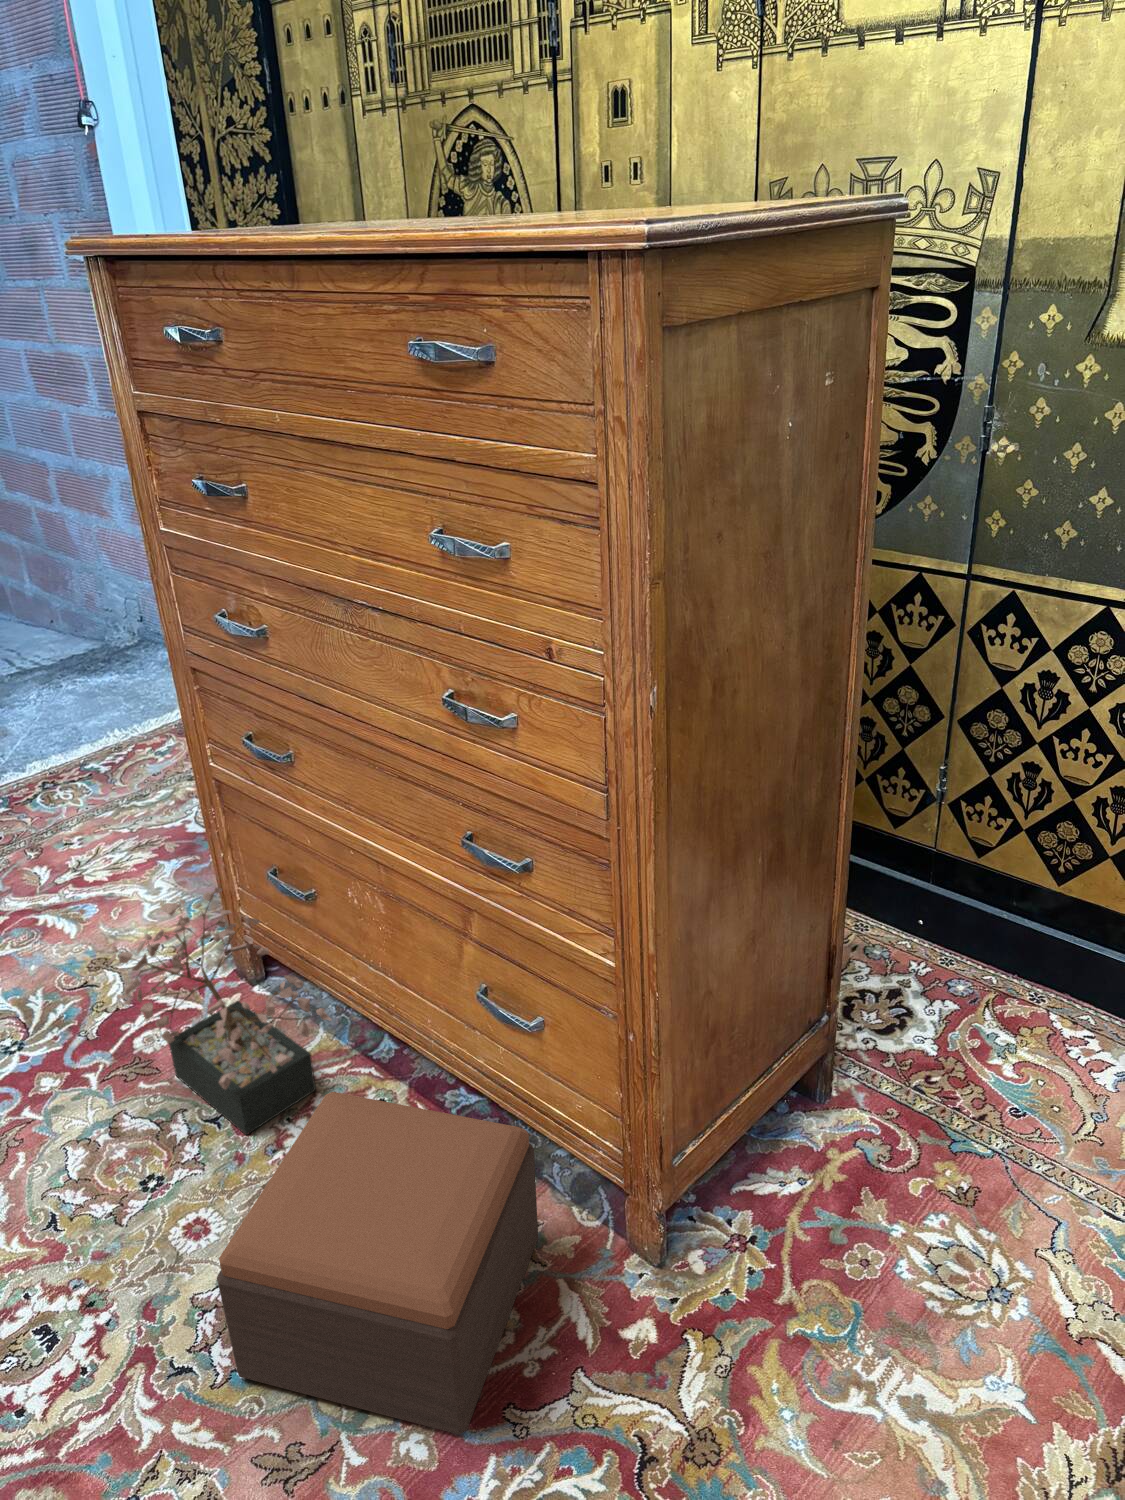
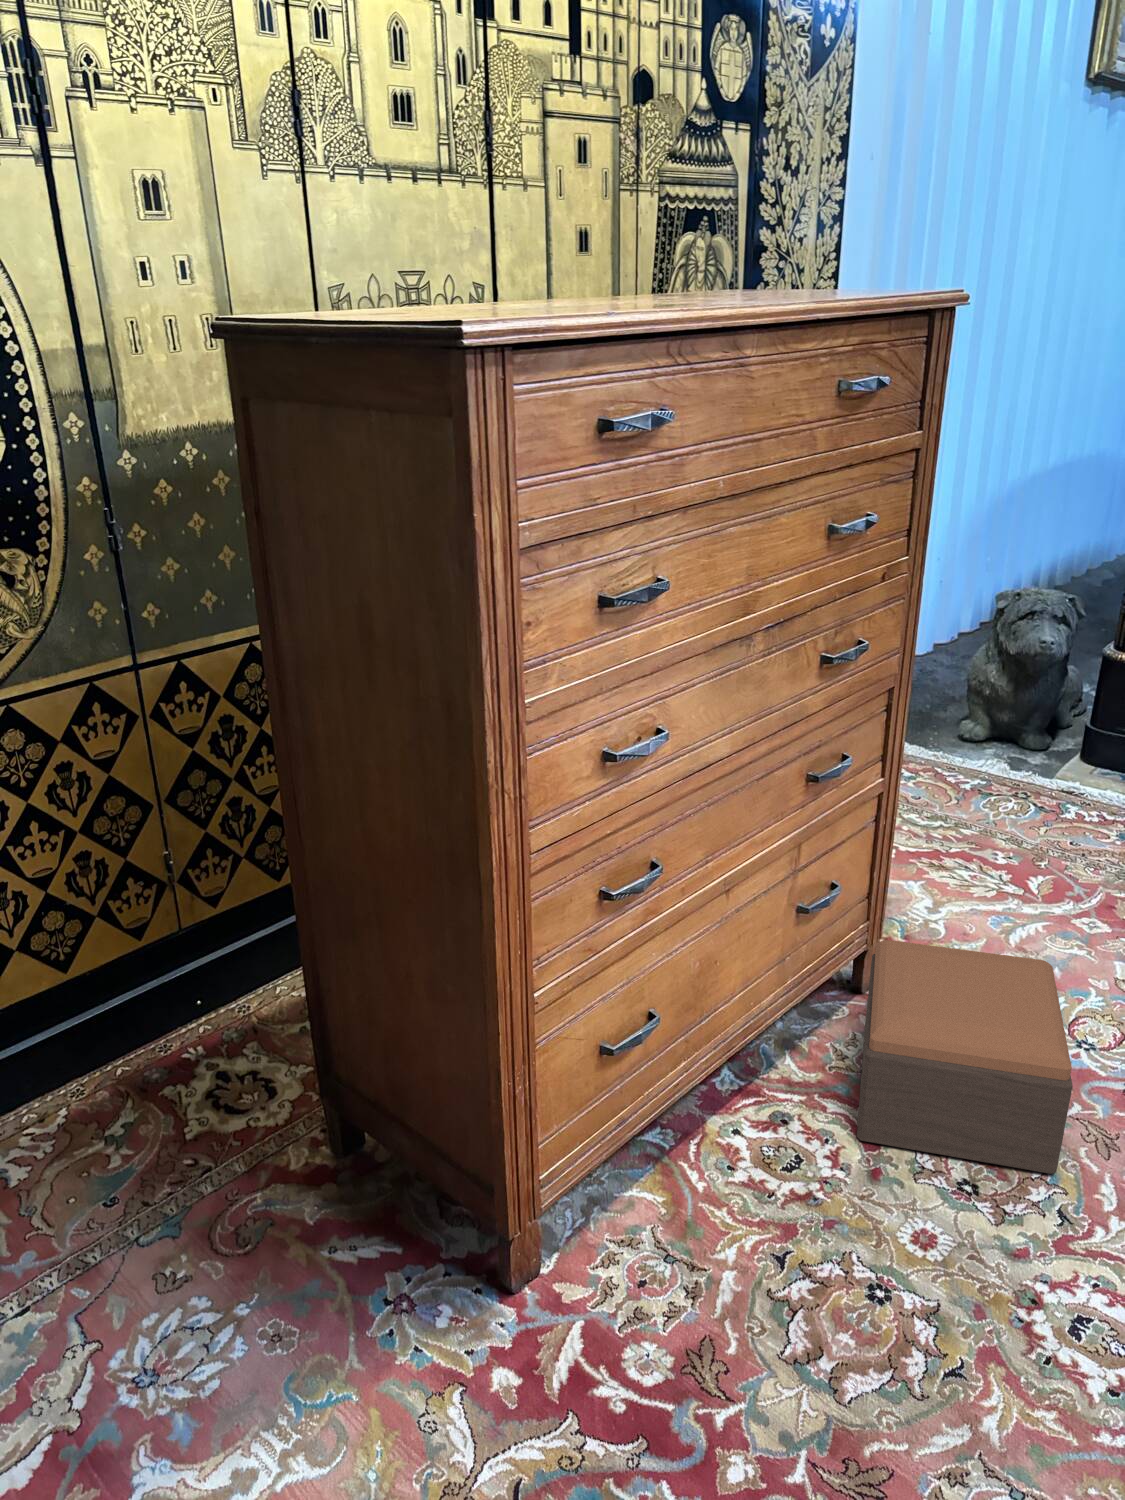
decorative plant: present [109,888,332,1135] -> none [602,1067,810,1309]

